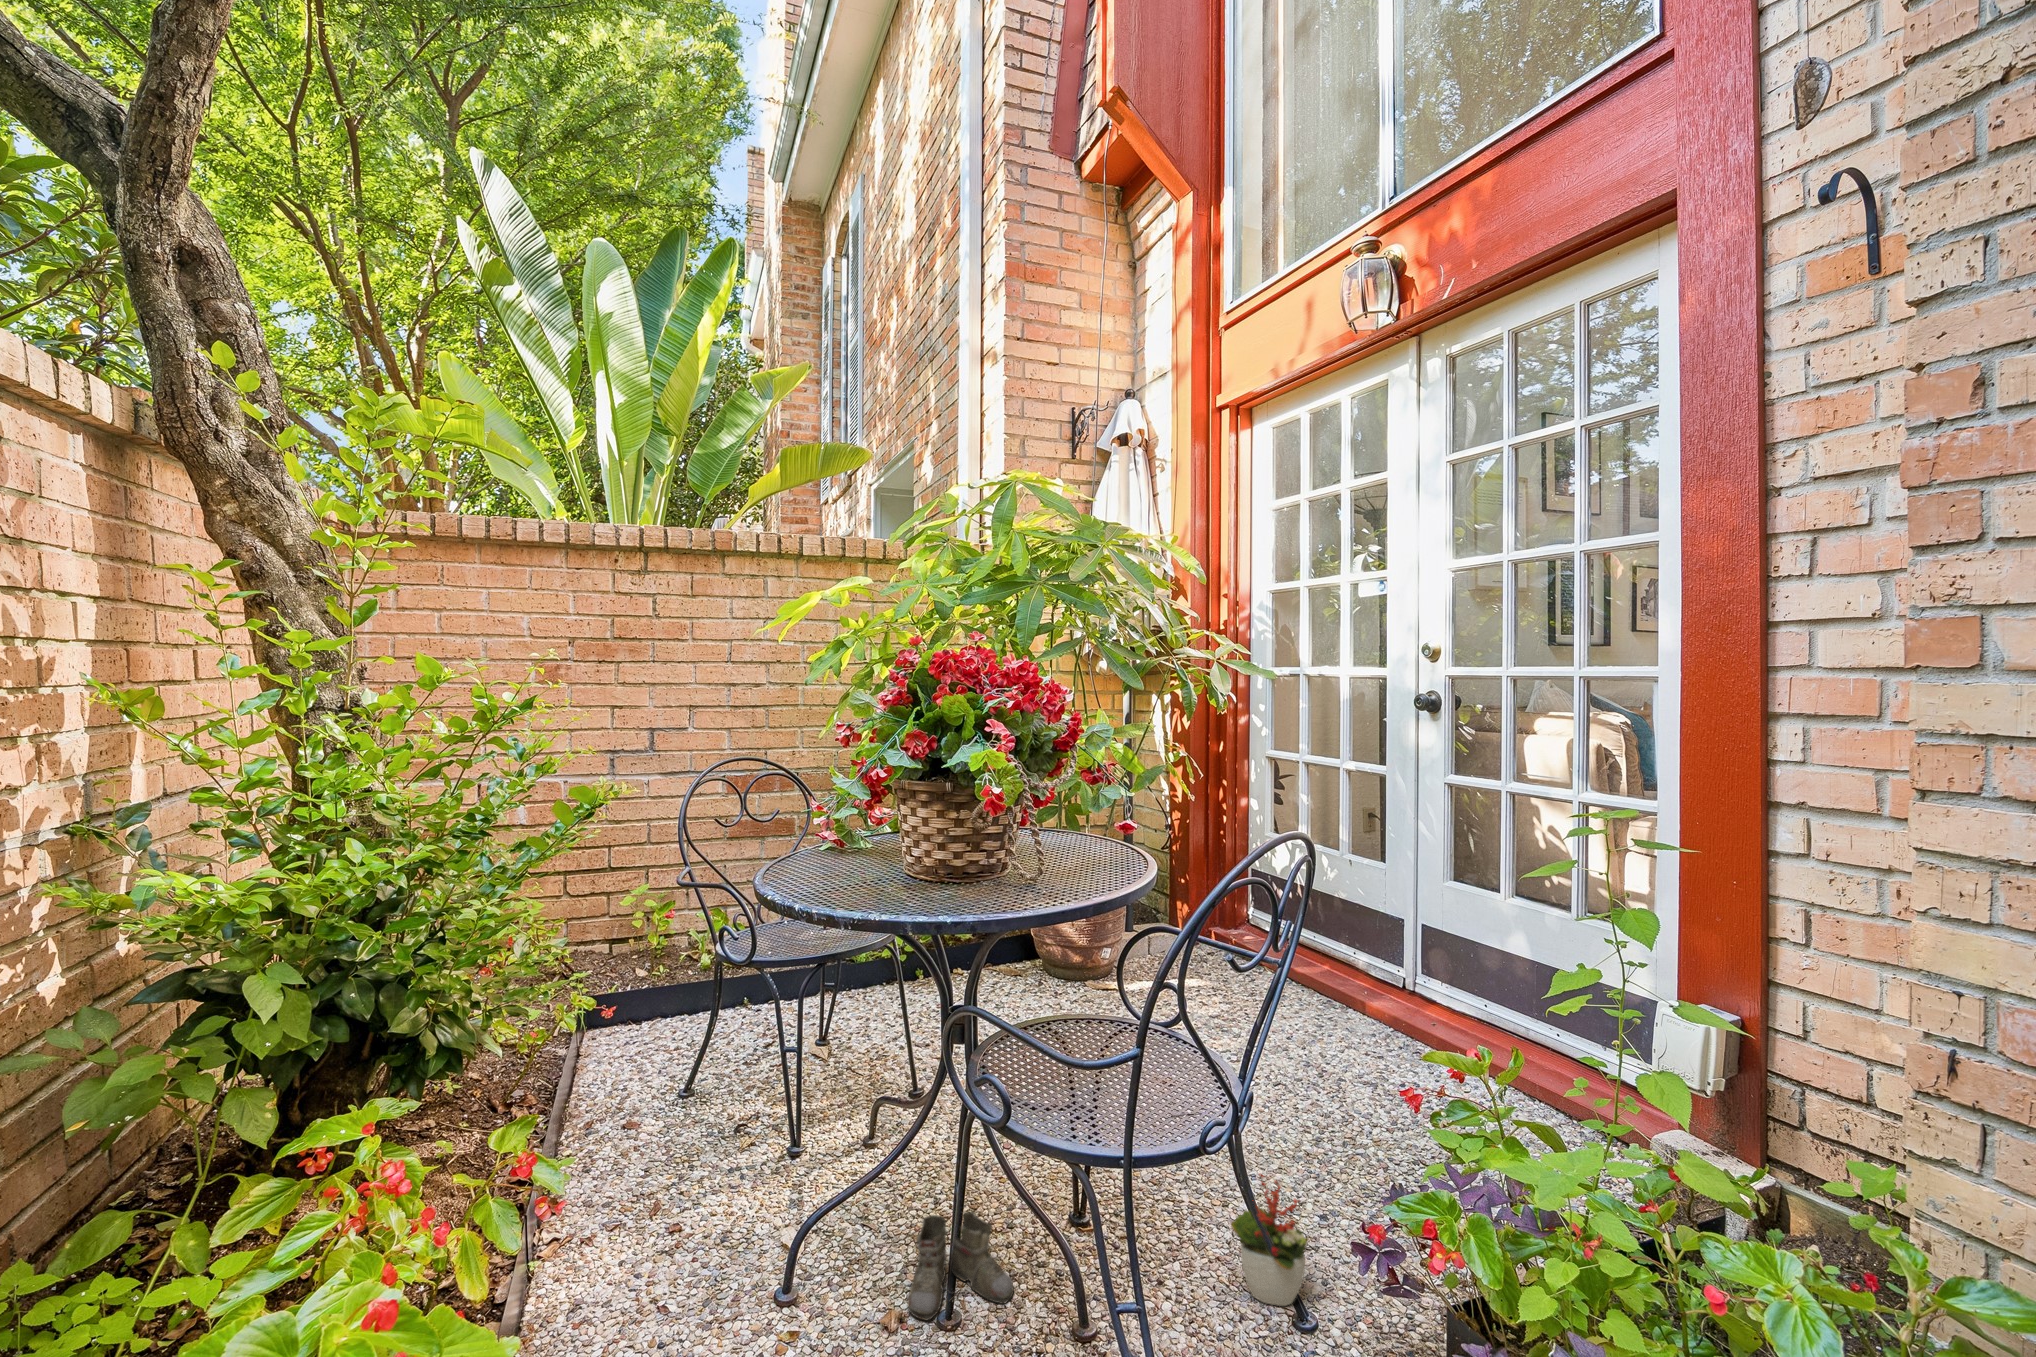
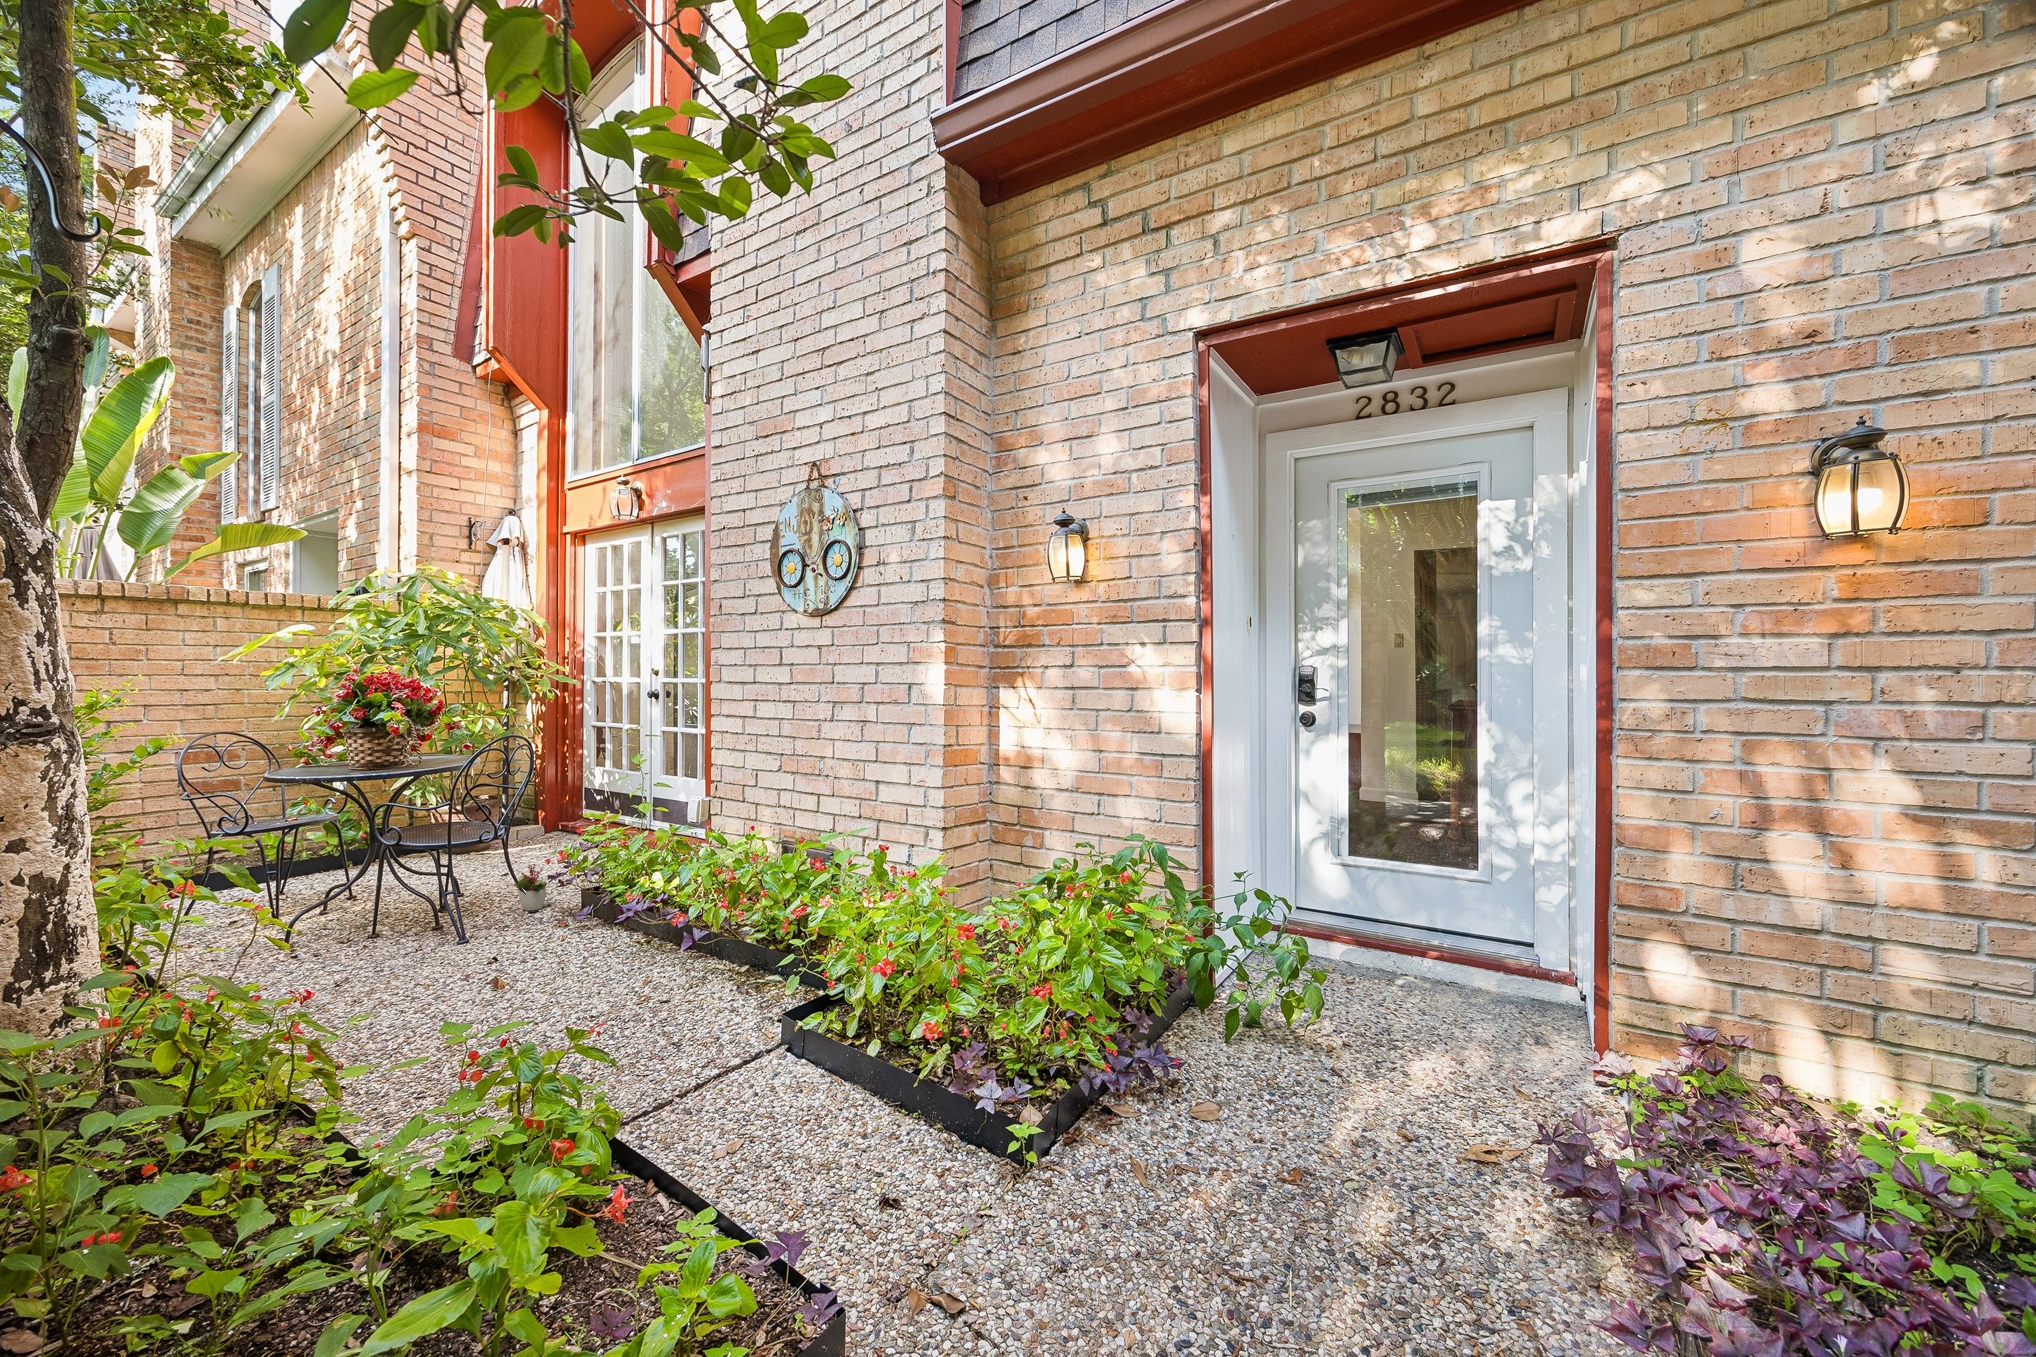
boots: present [907,1212,1014,1320] -> none [346,903,411,940]

